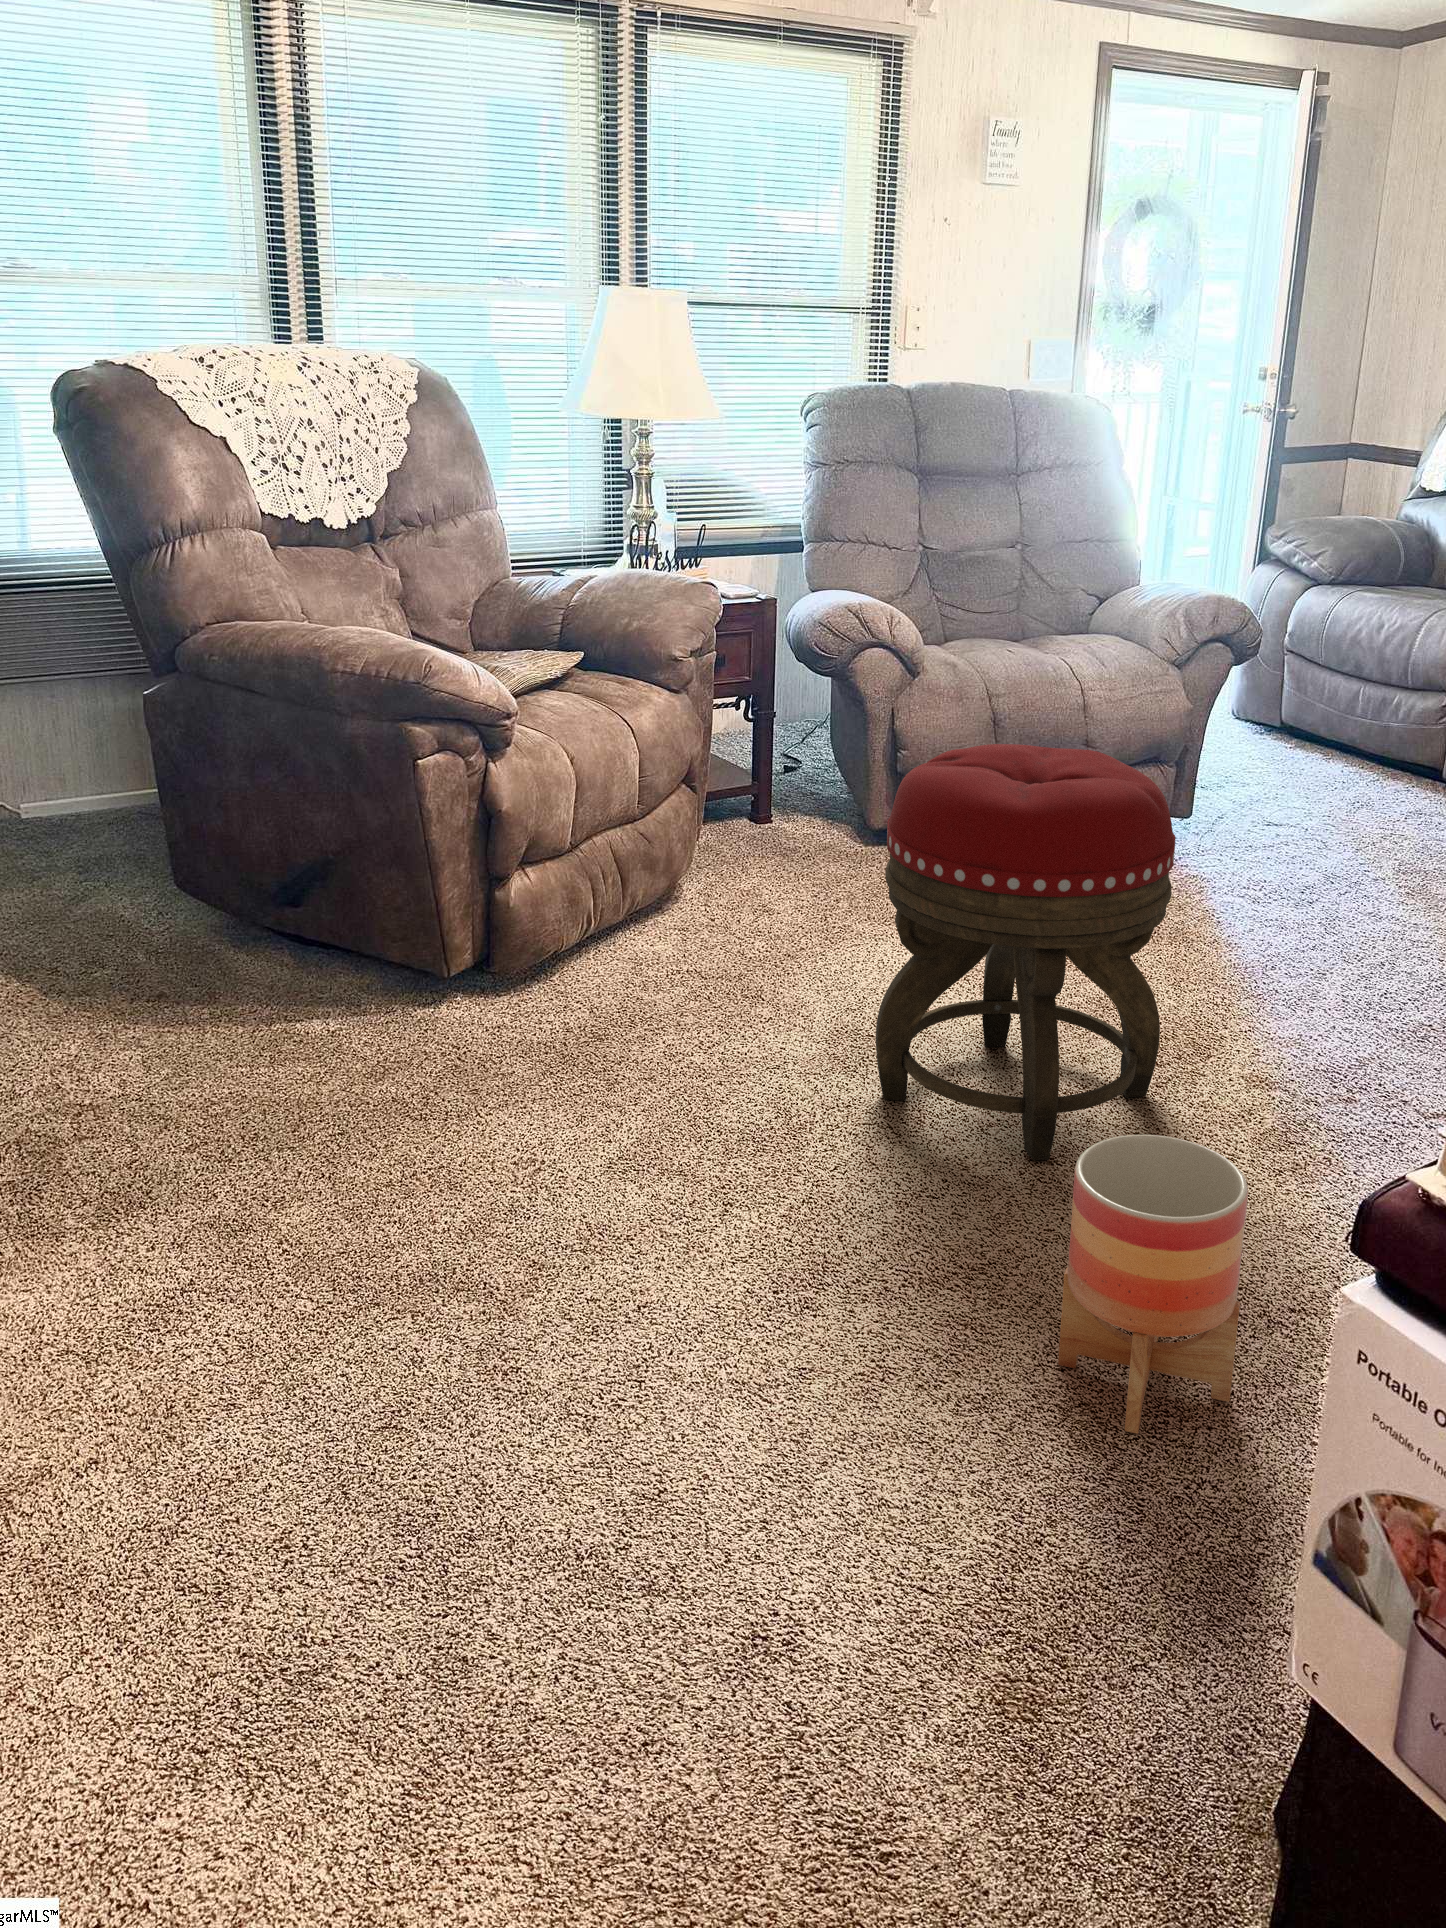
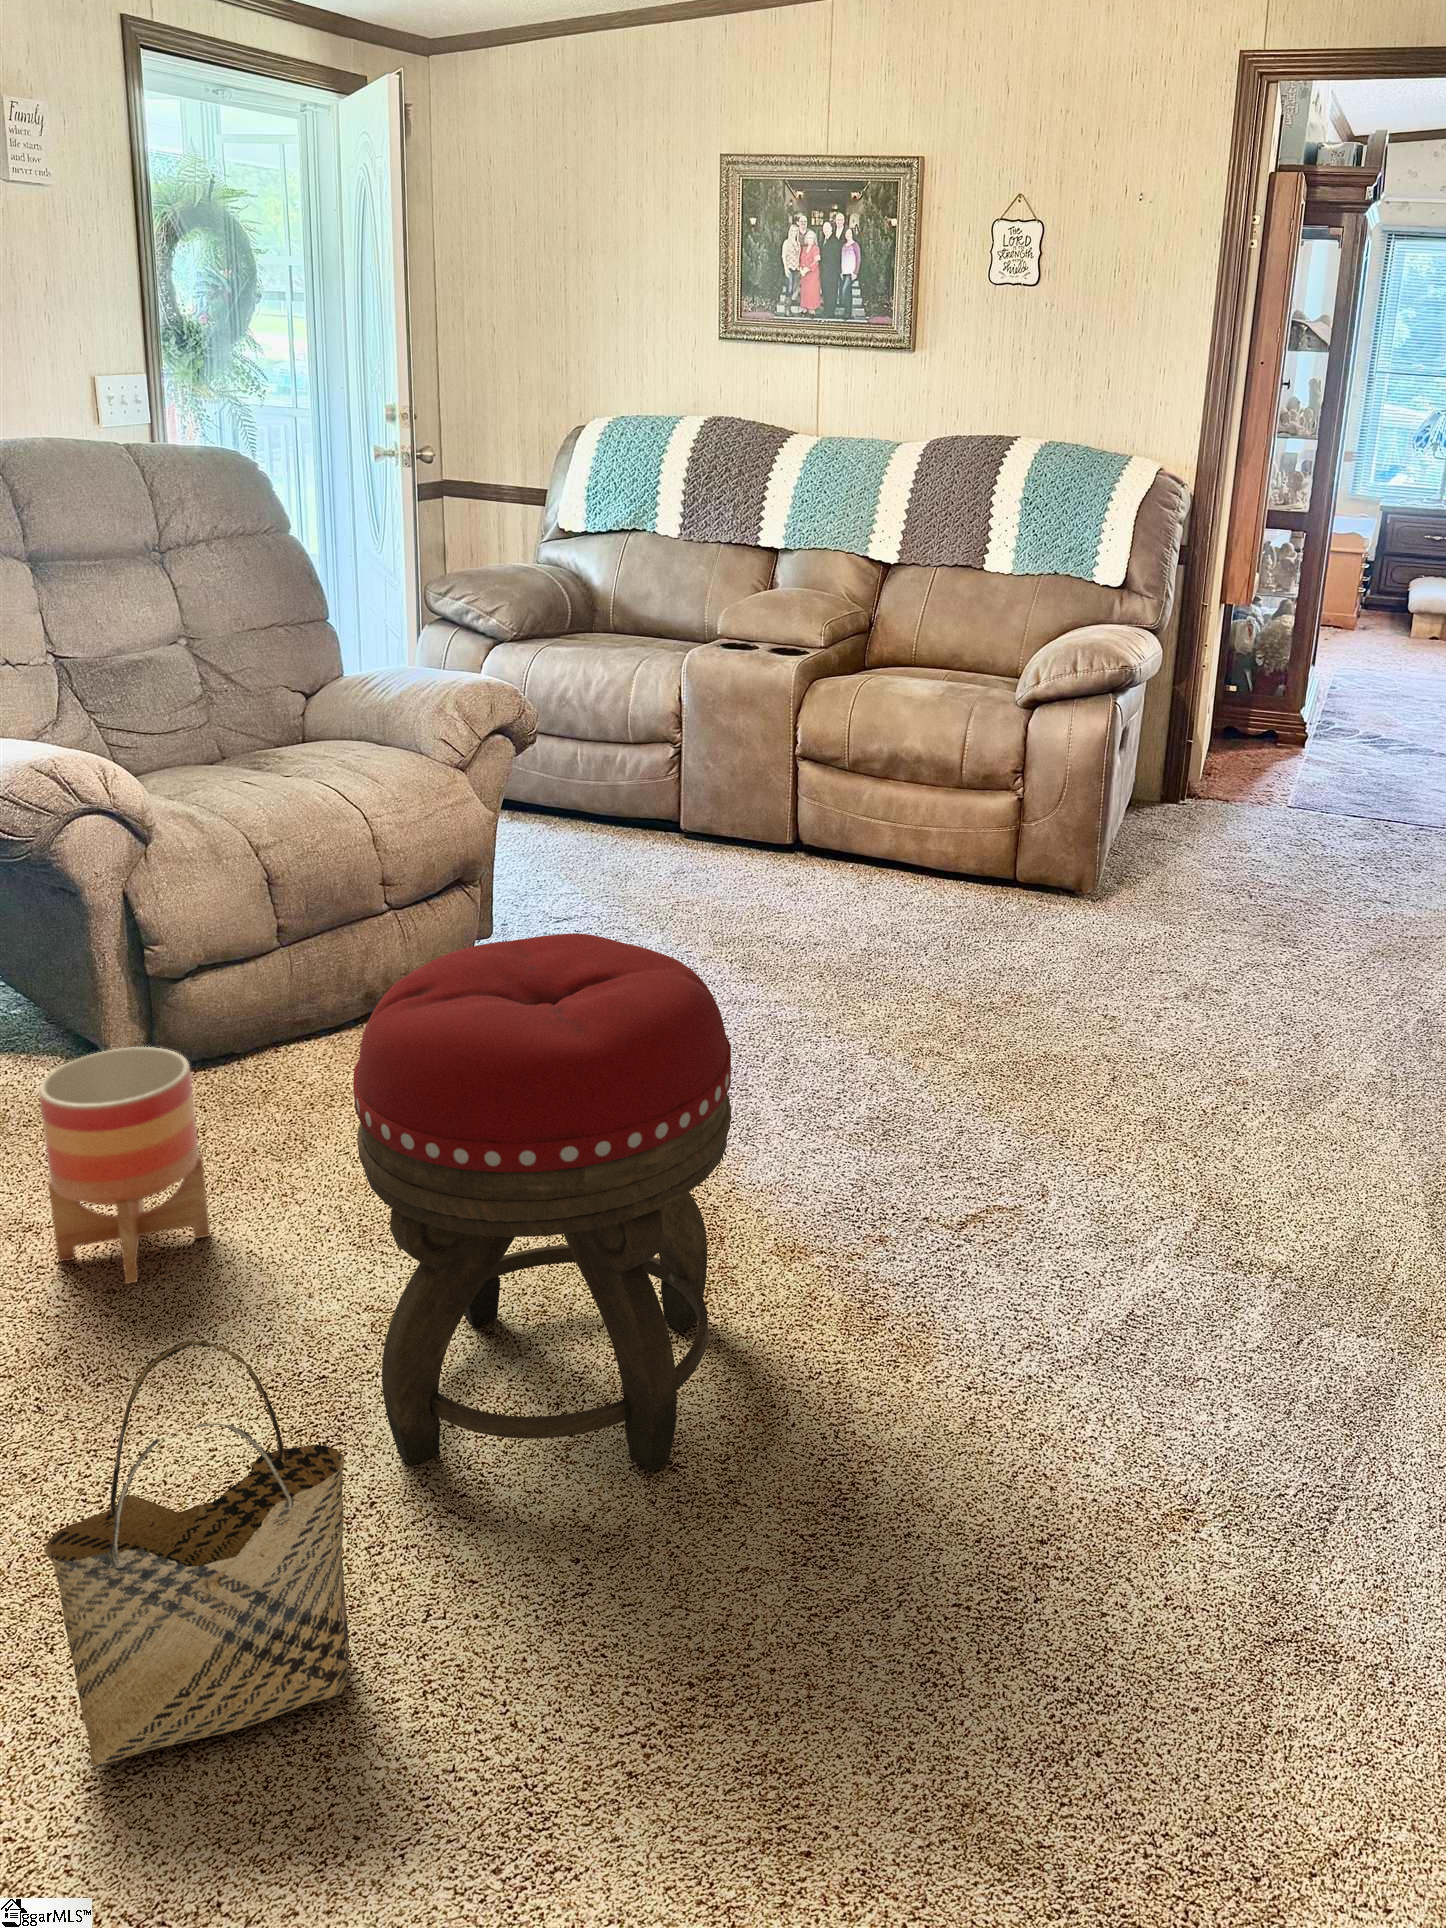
woven basket: none [612,921,789,1179] -> present [44,1340,349,1768]
planter: present [1058,1135,1248,1434] -> present [39,1047,210,1284]

